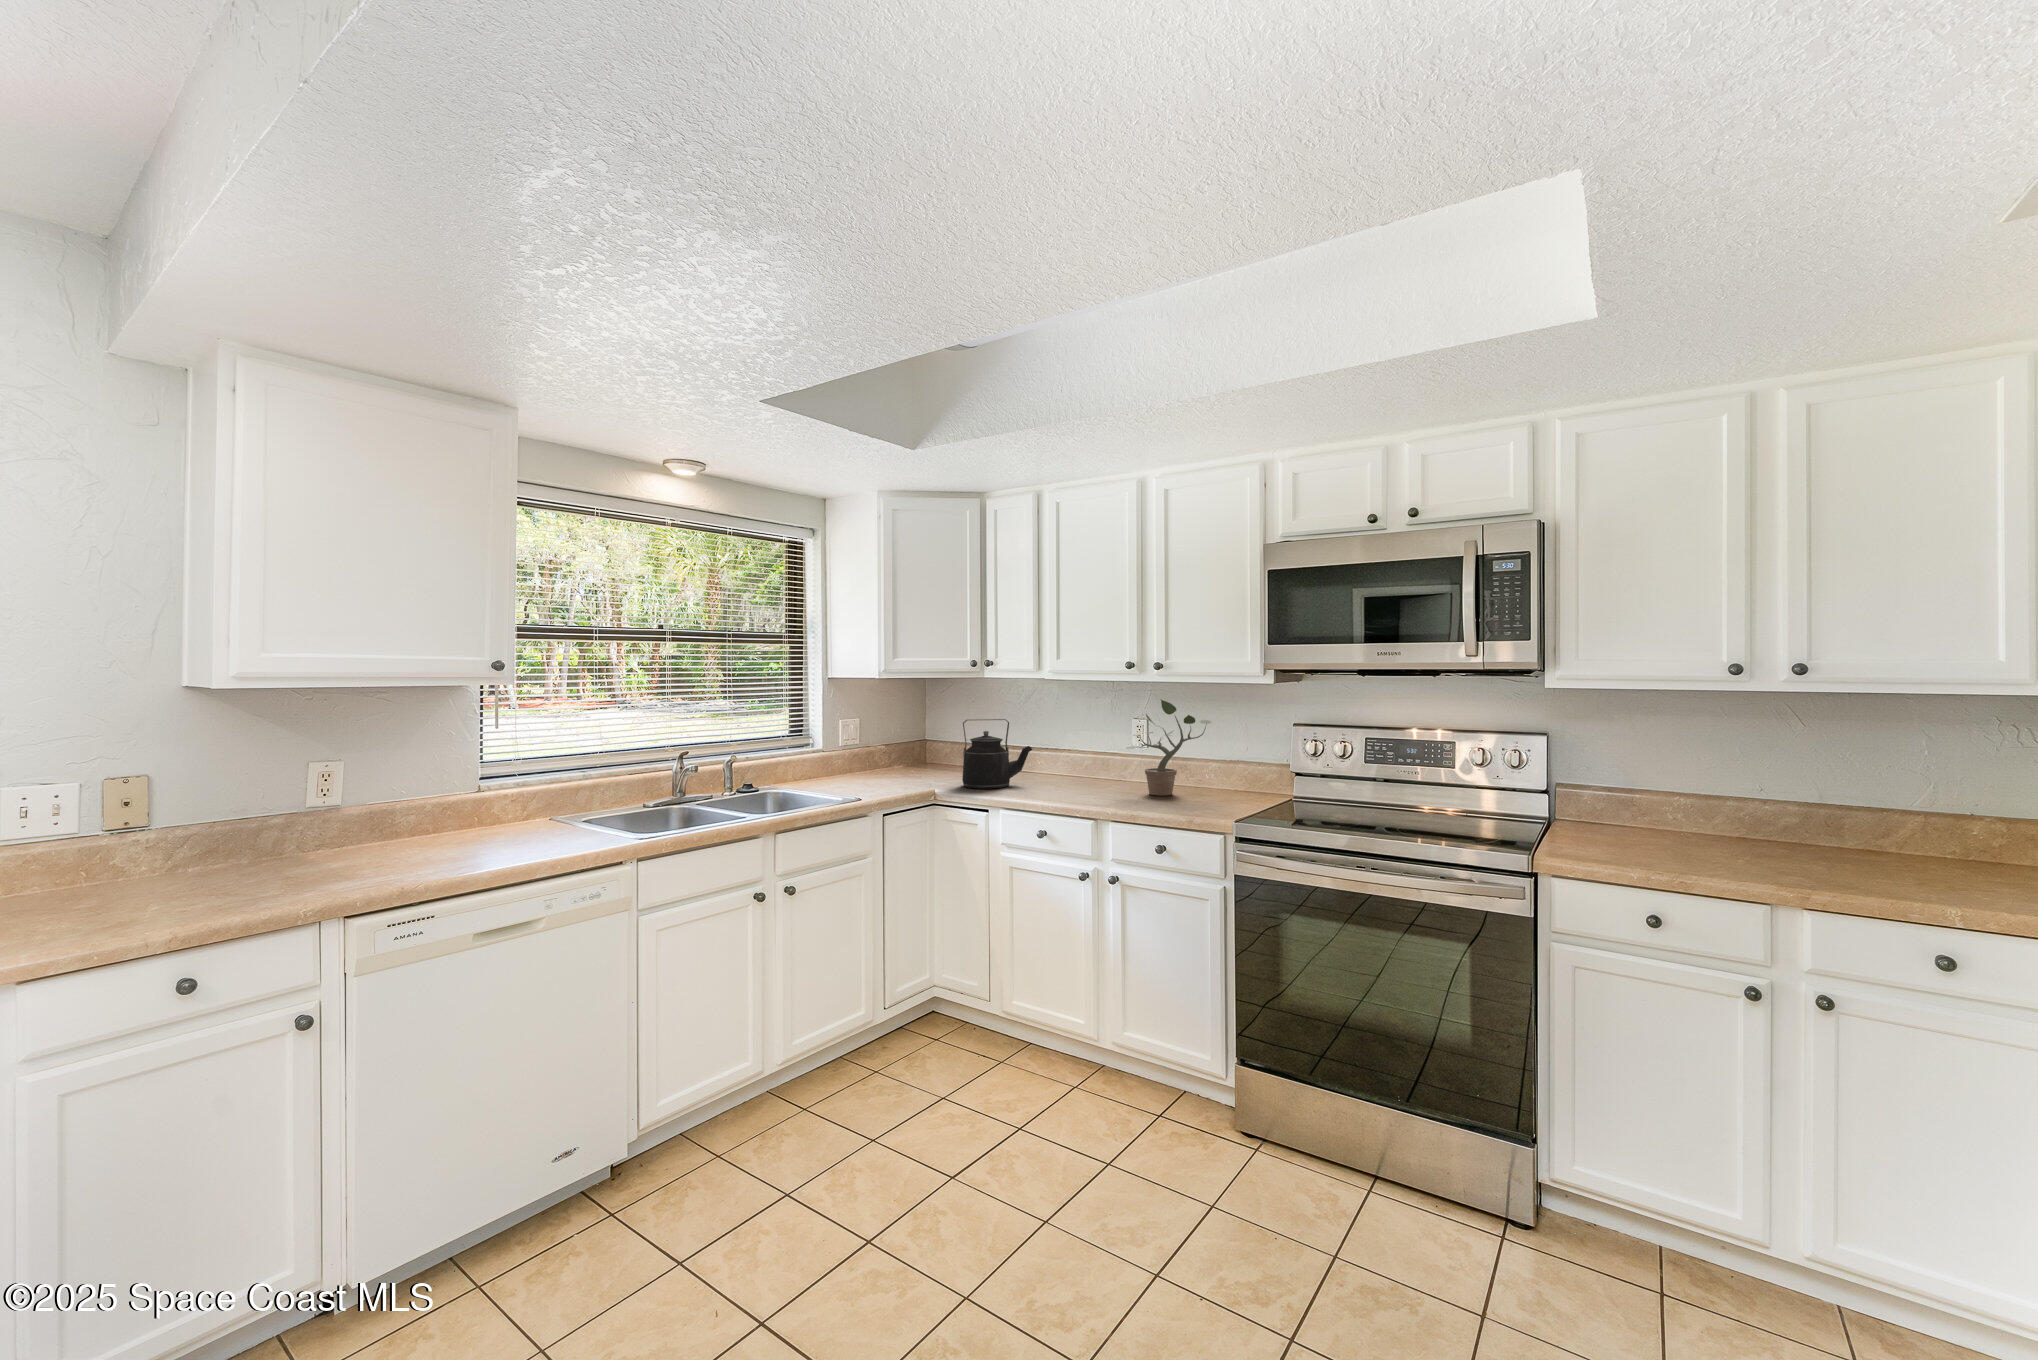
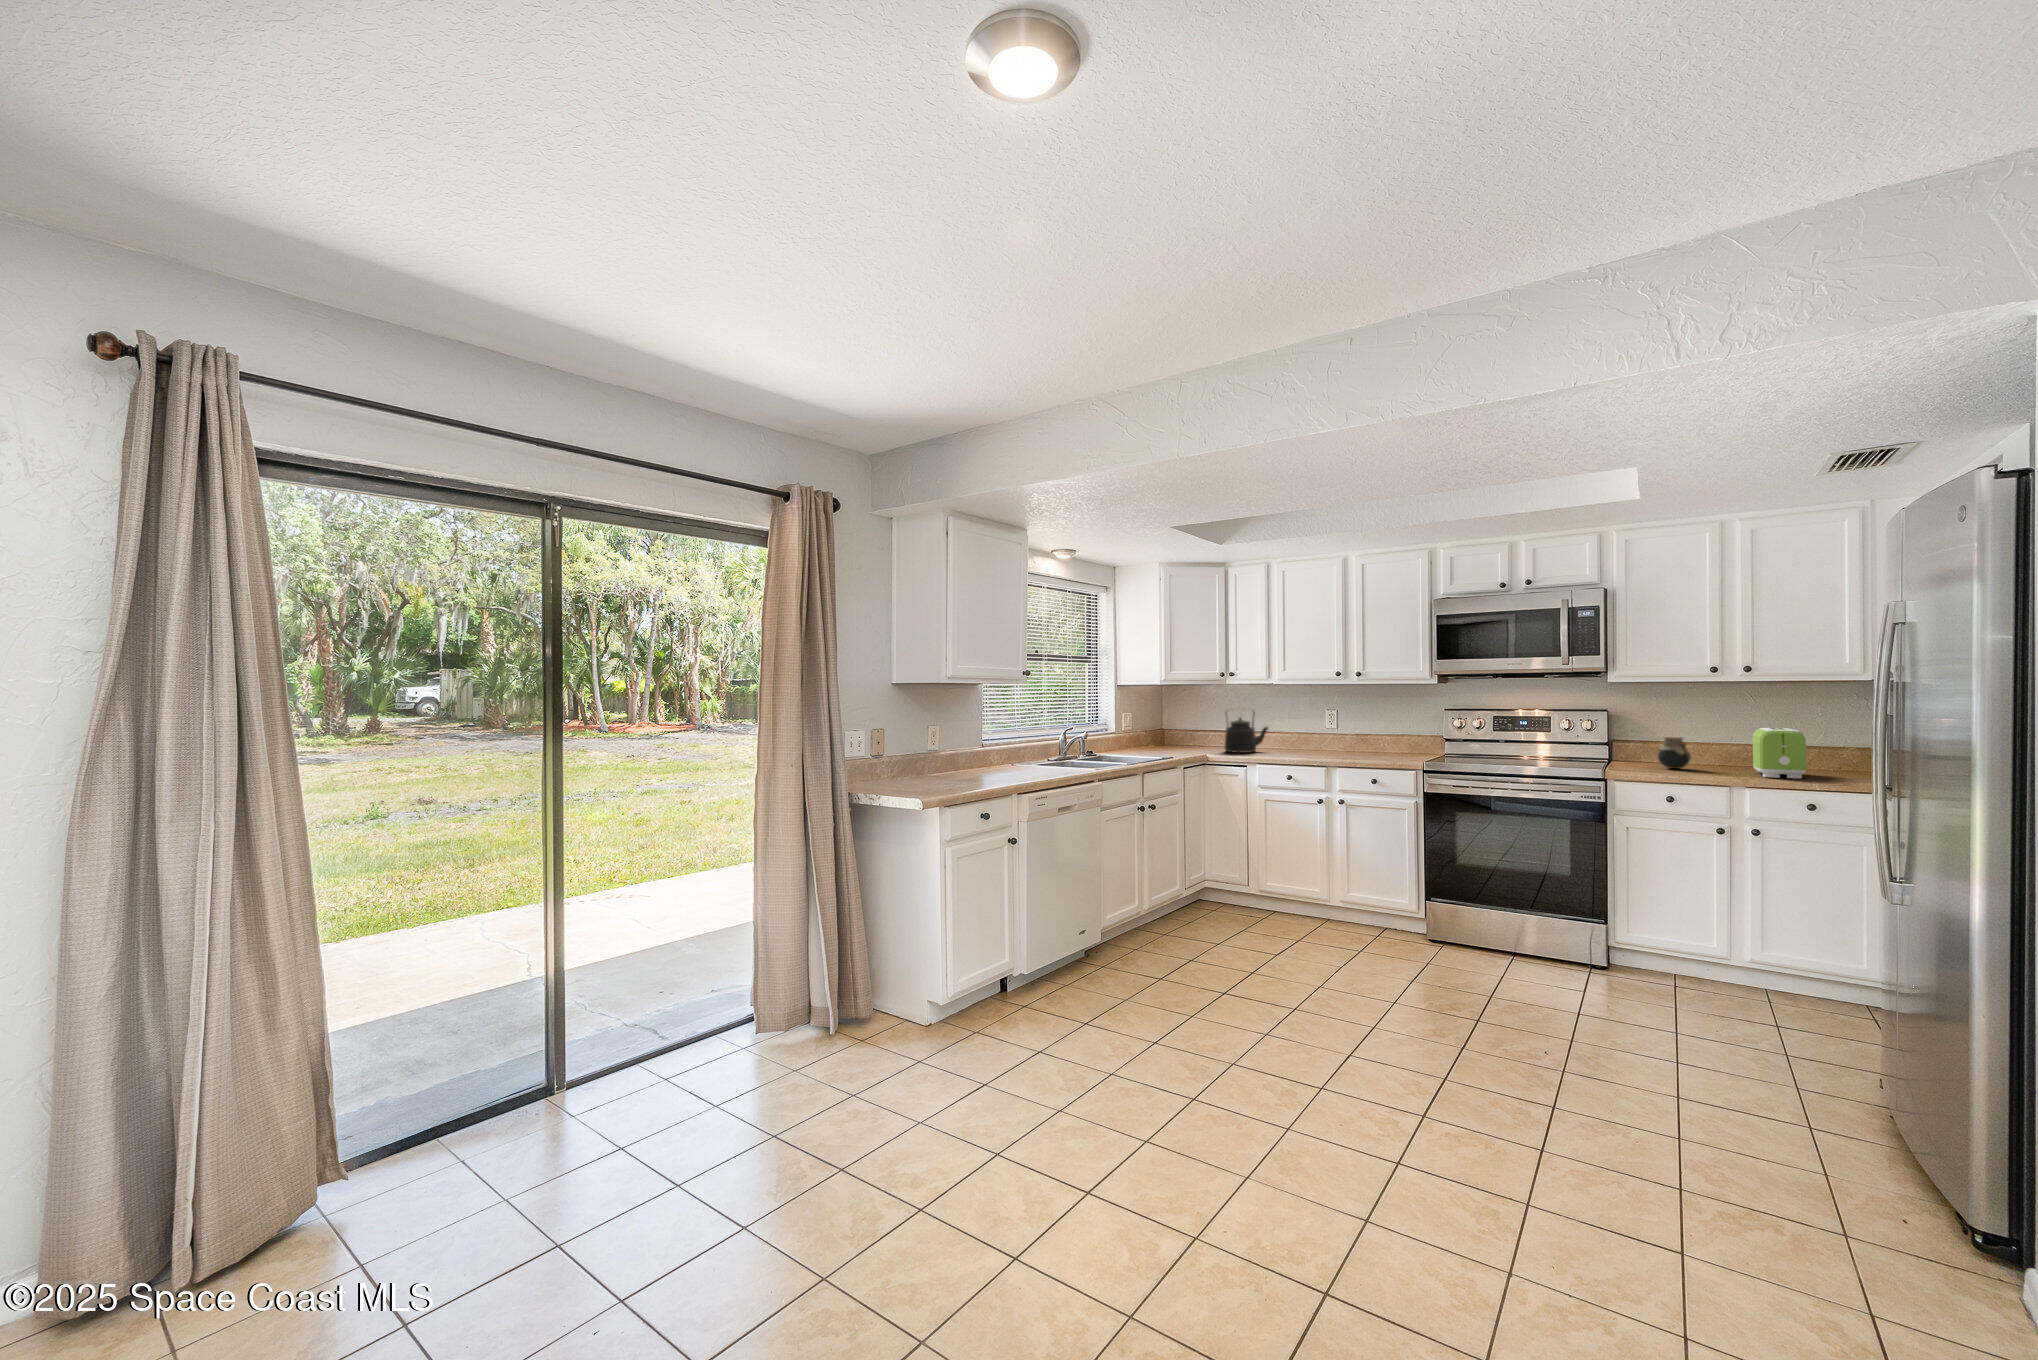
potted plant: present [1128,700,1211,796] -> none [1337,695,1394,755]
toaster: none [1809,779,1933,892] -> present [1753,728,1806,778]
jar: none [1630,787,1692,848] -> present [1658,737,1691,769]

